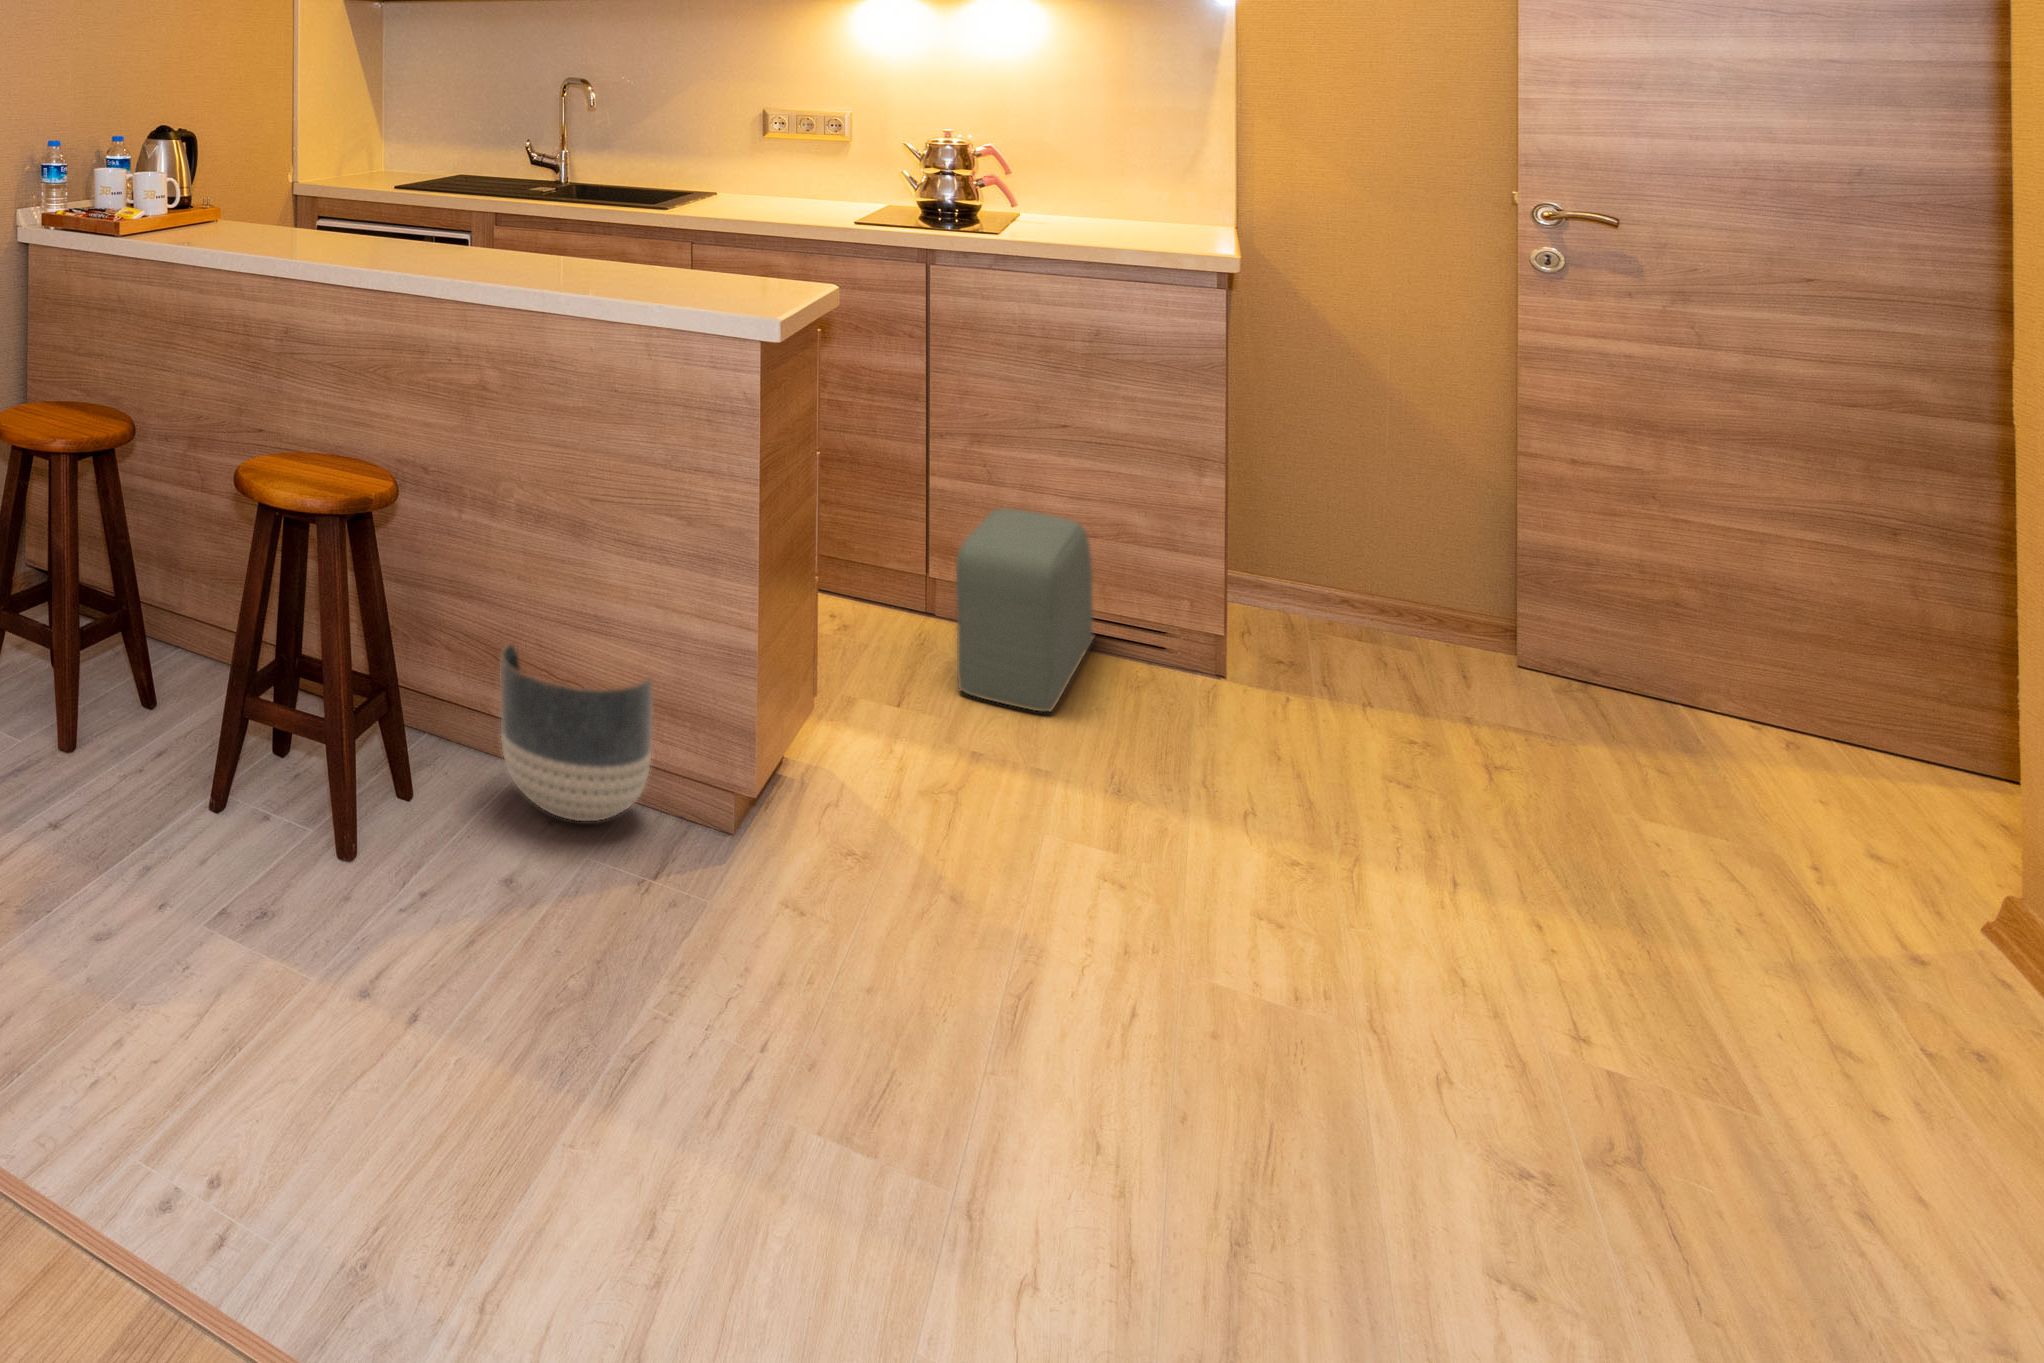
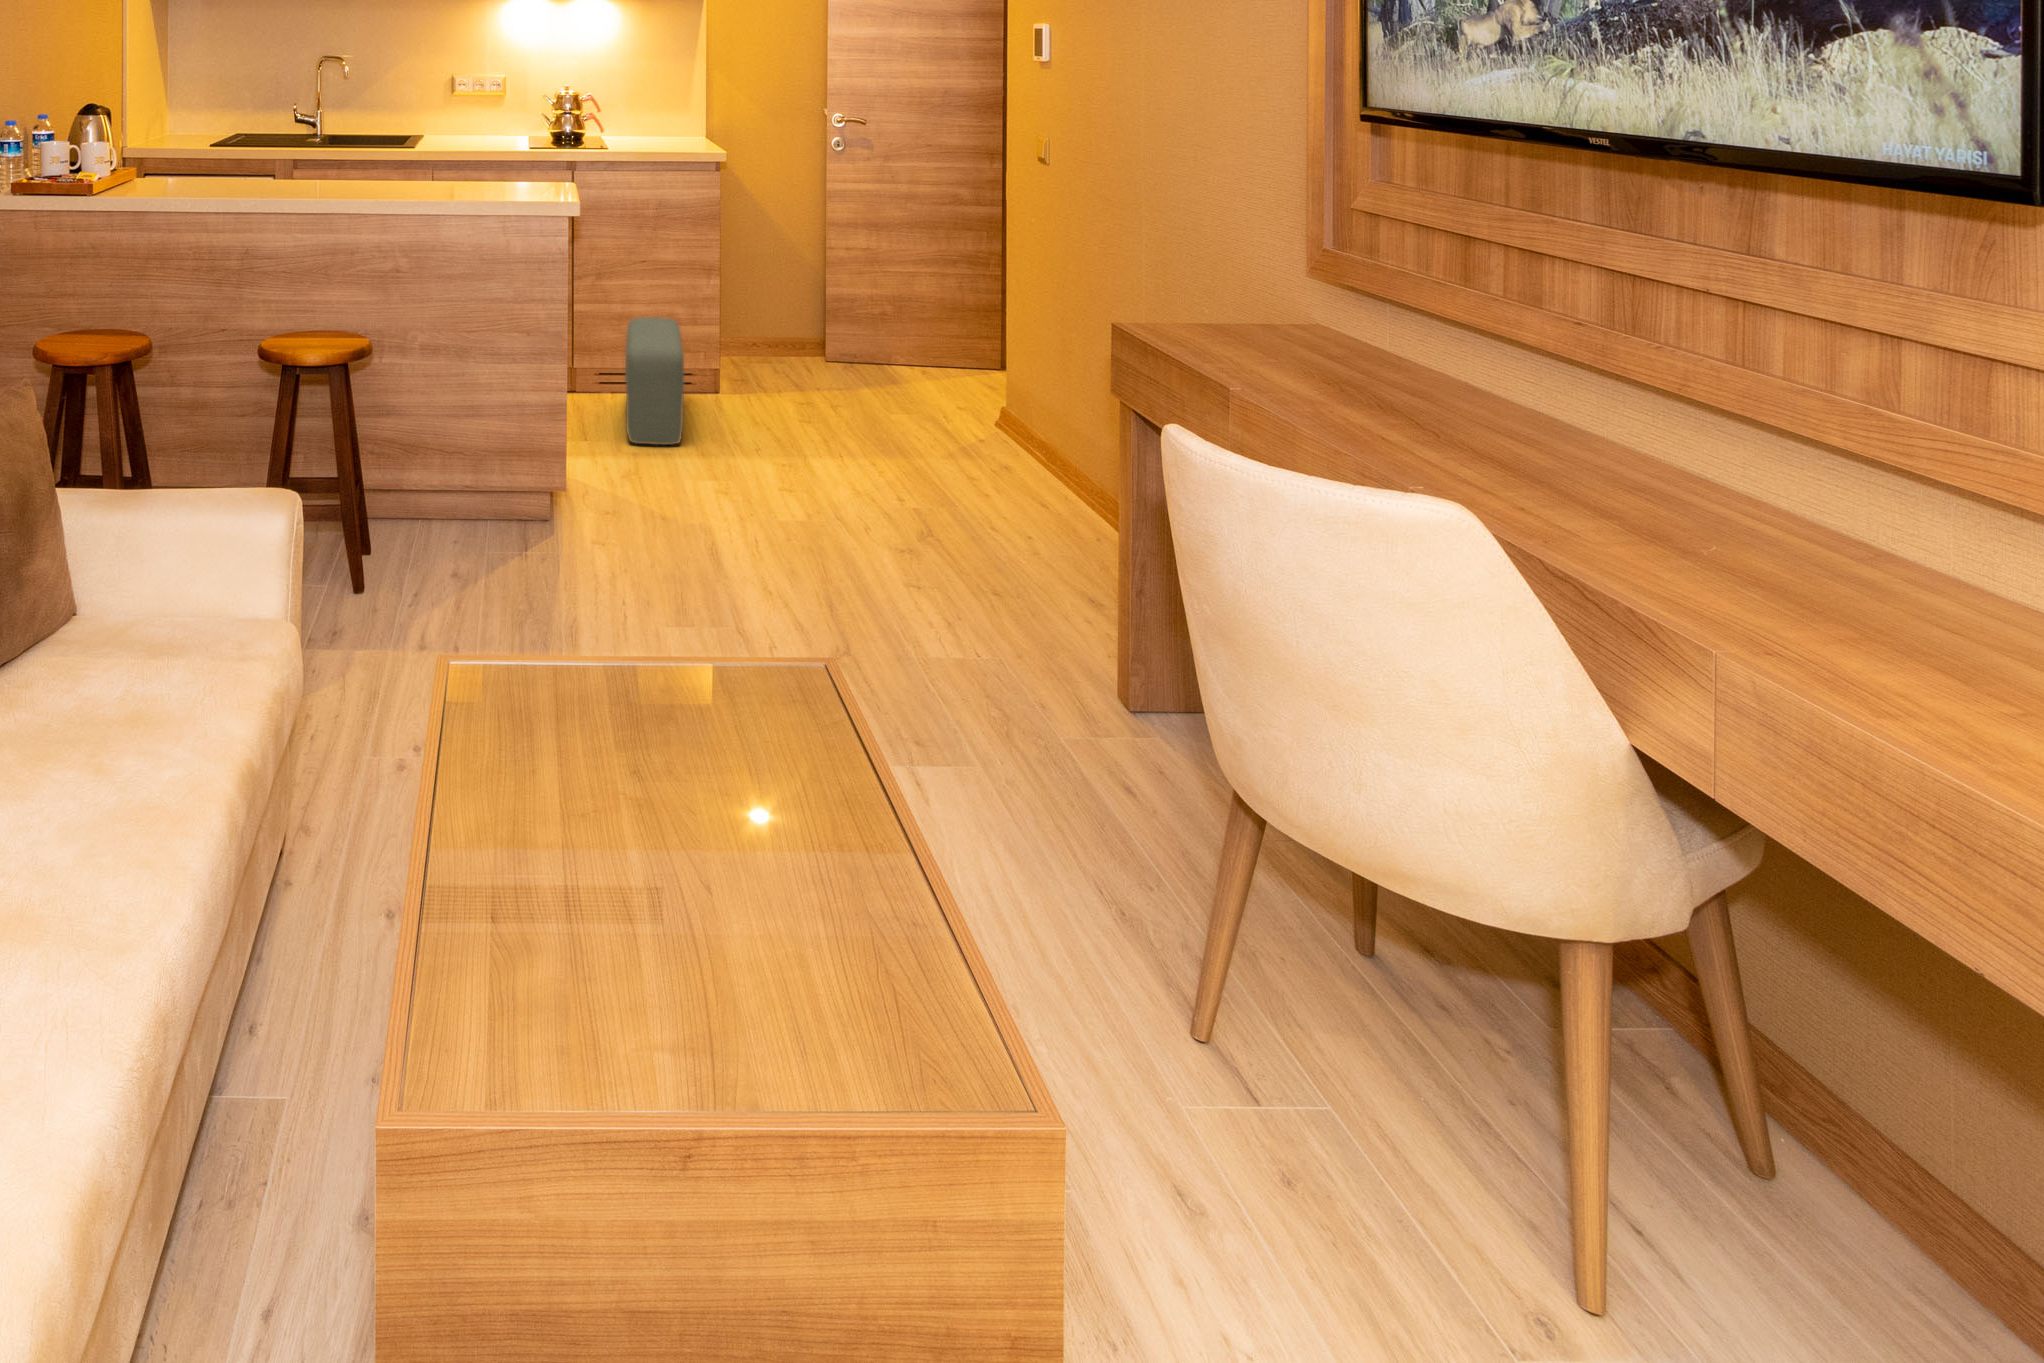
planter: present [501,645,653,821] -> none [425,440,522,557]

